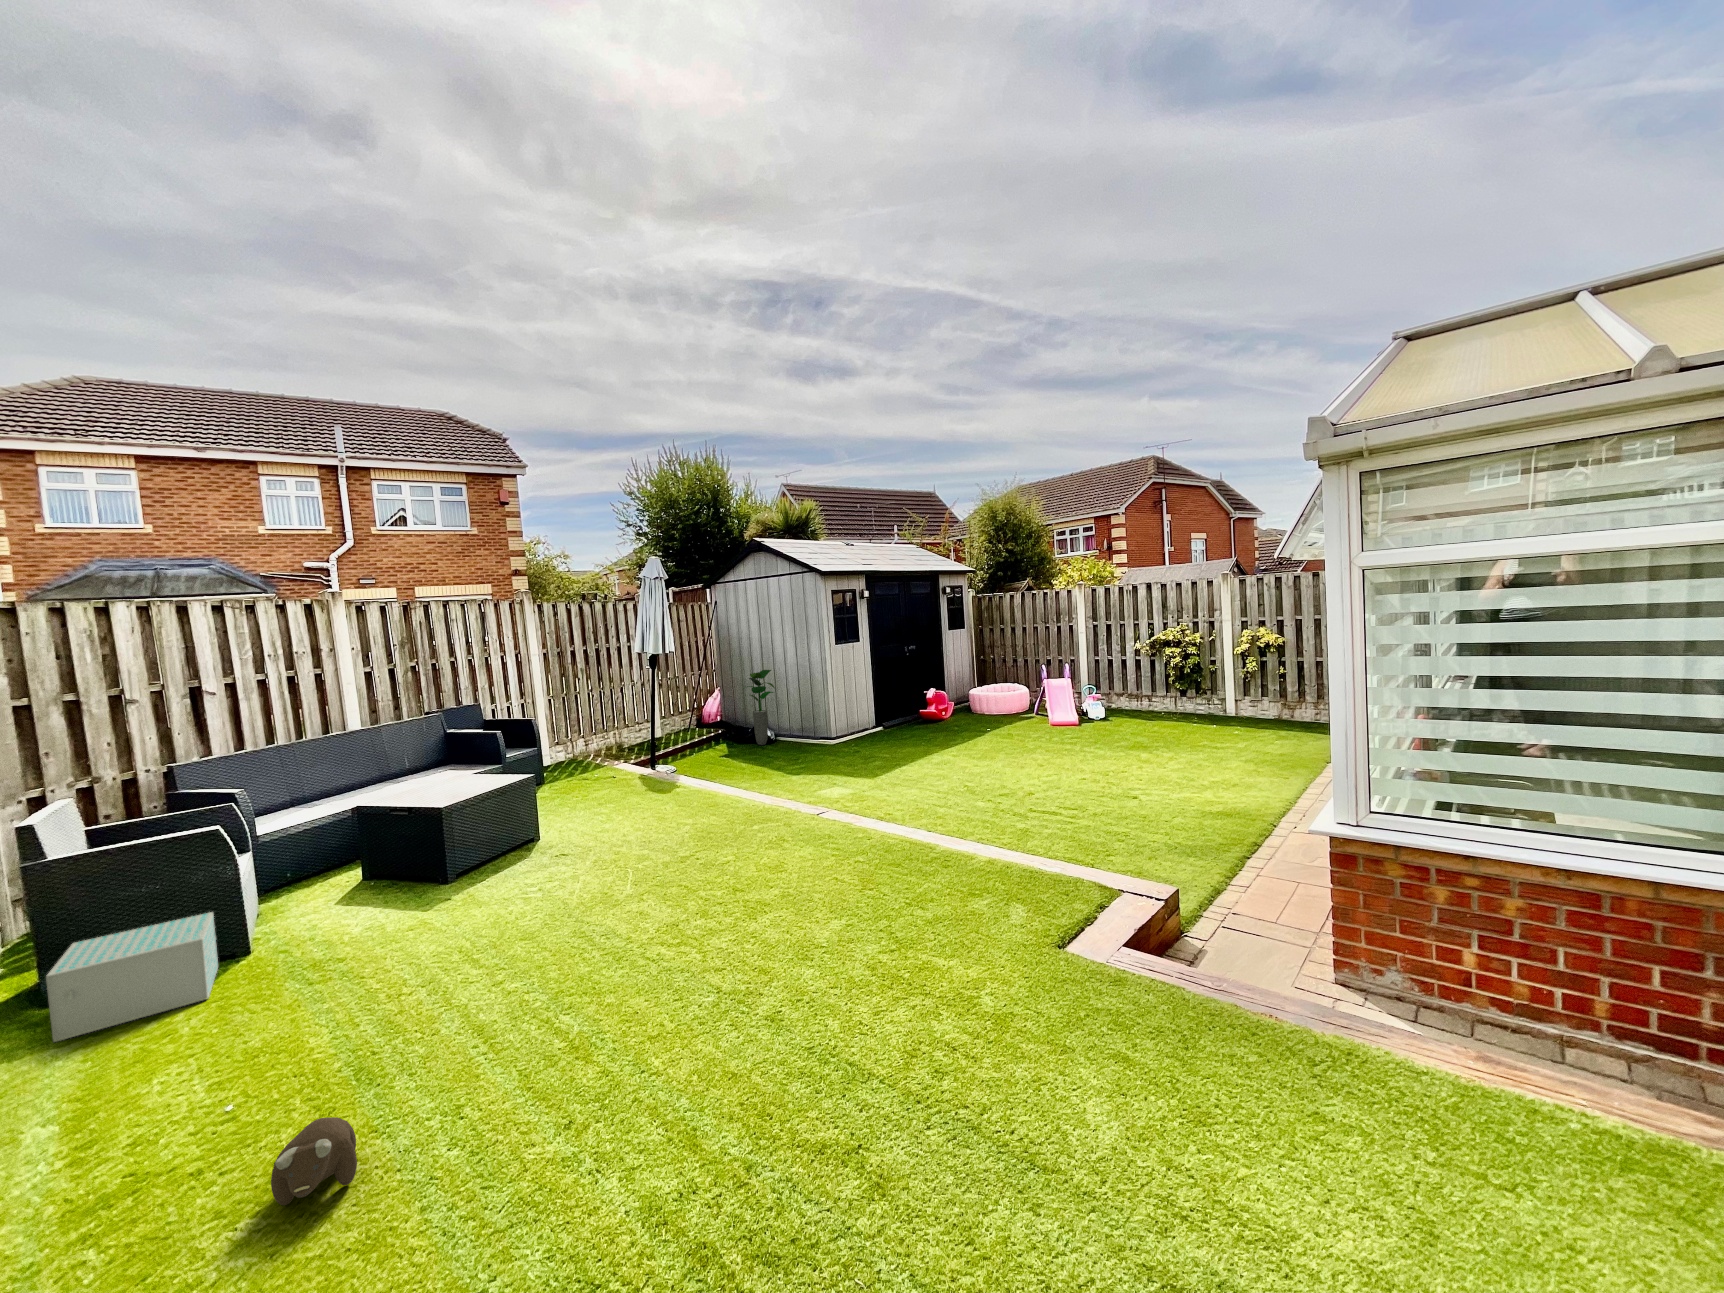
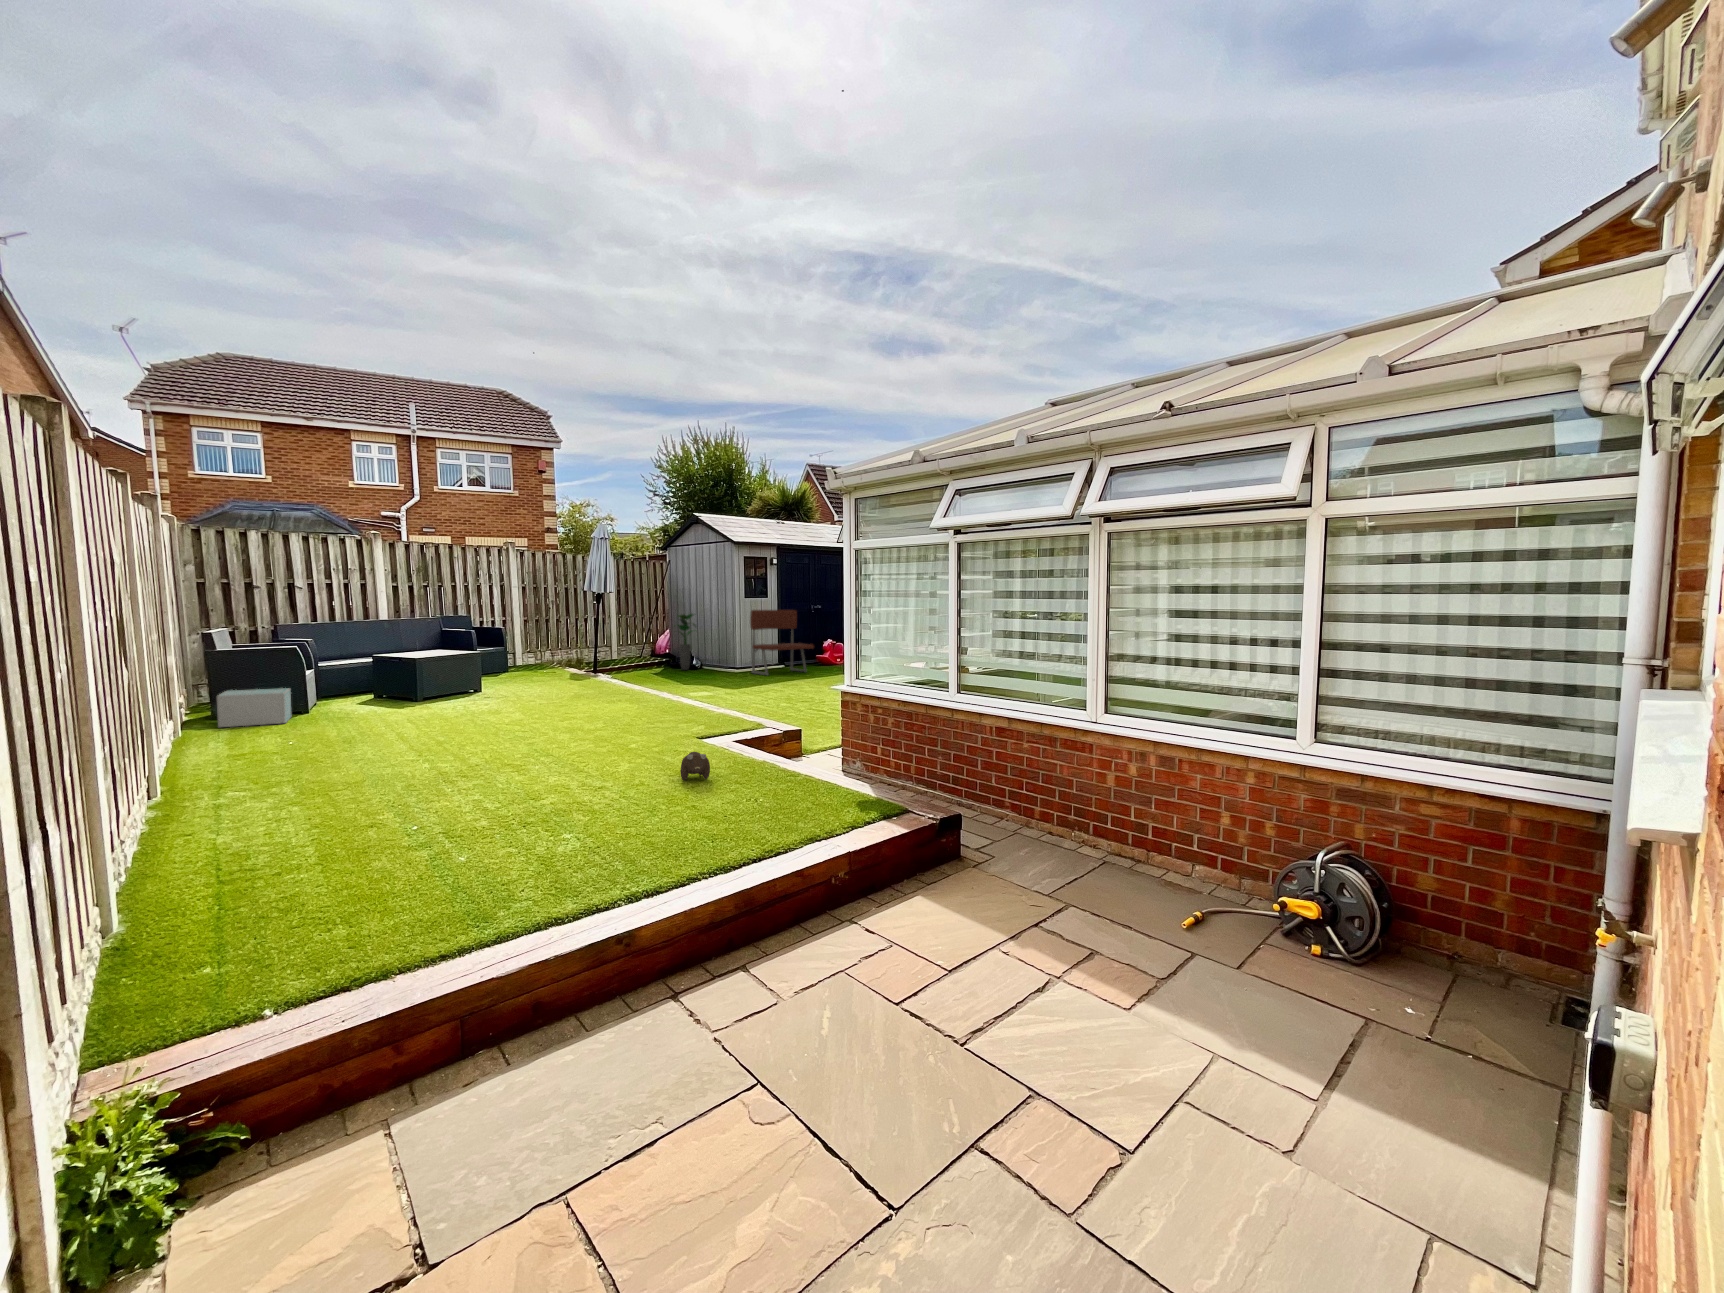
bench: none [850,655,928,746] -> present [750,610,814,675]
plush toy: present [271,1117,357,1205] -> present [680,752,710,780]

